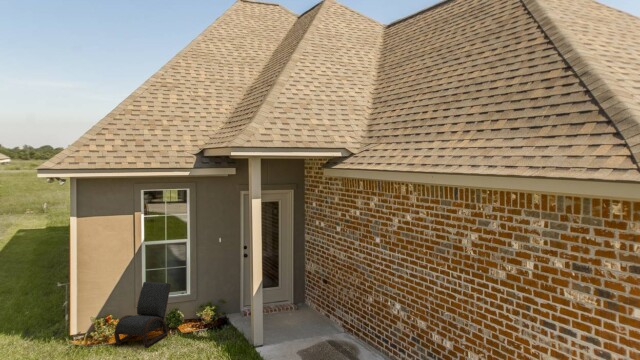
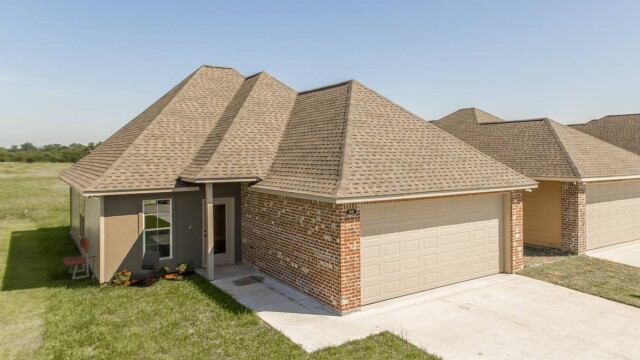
bench: none [10,254,54,328] -> present [63,237,89,279]

